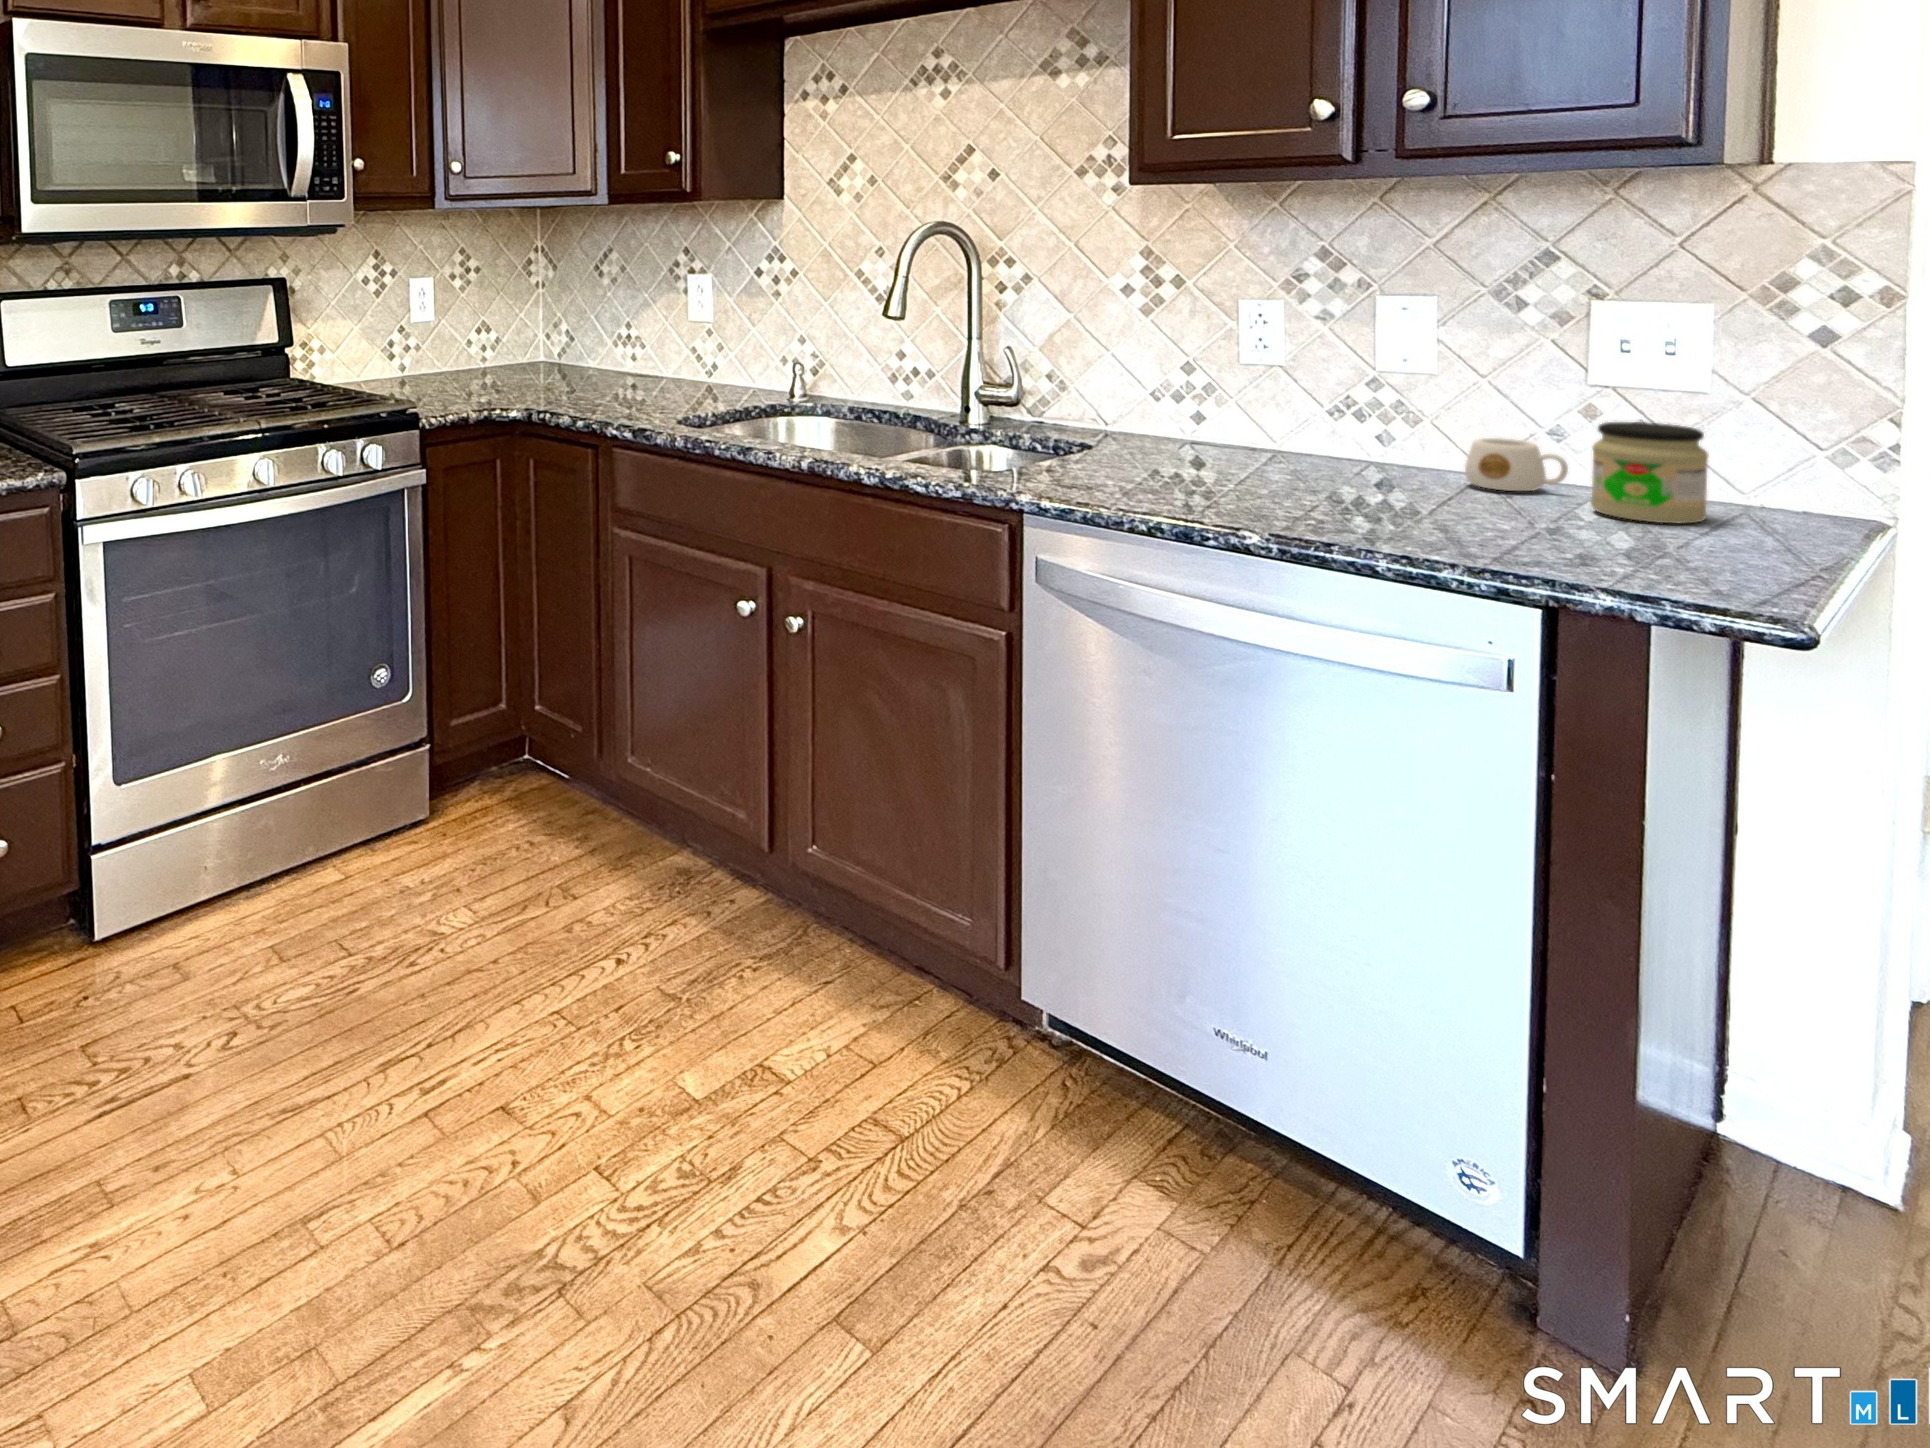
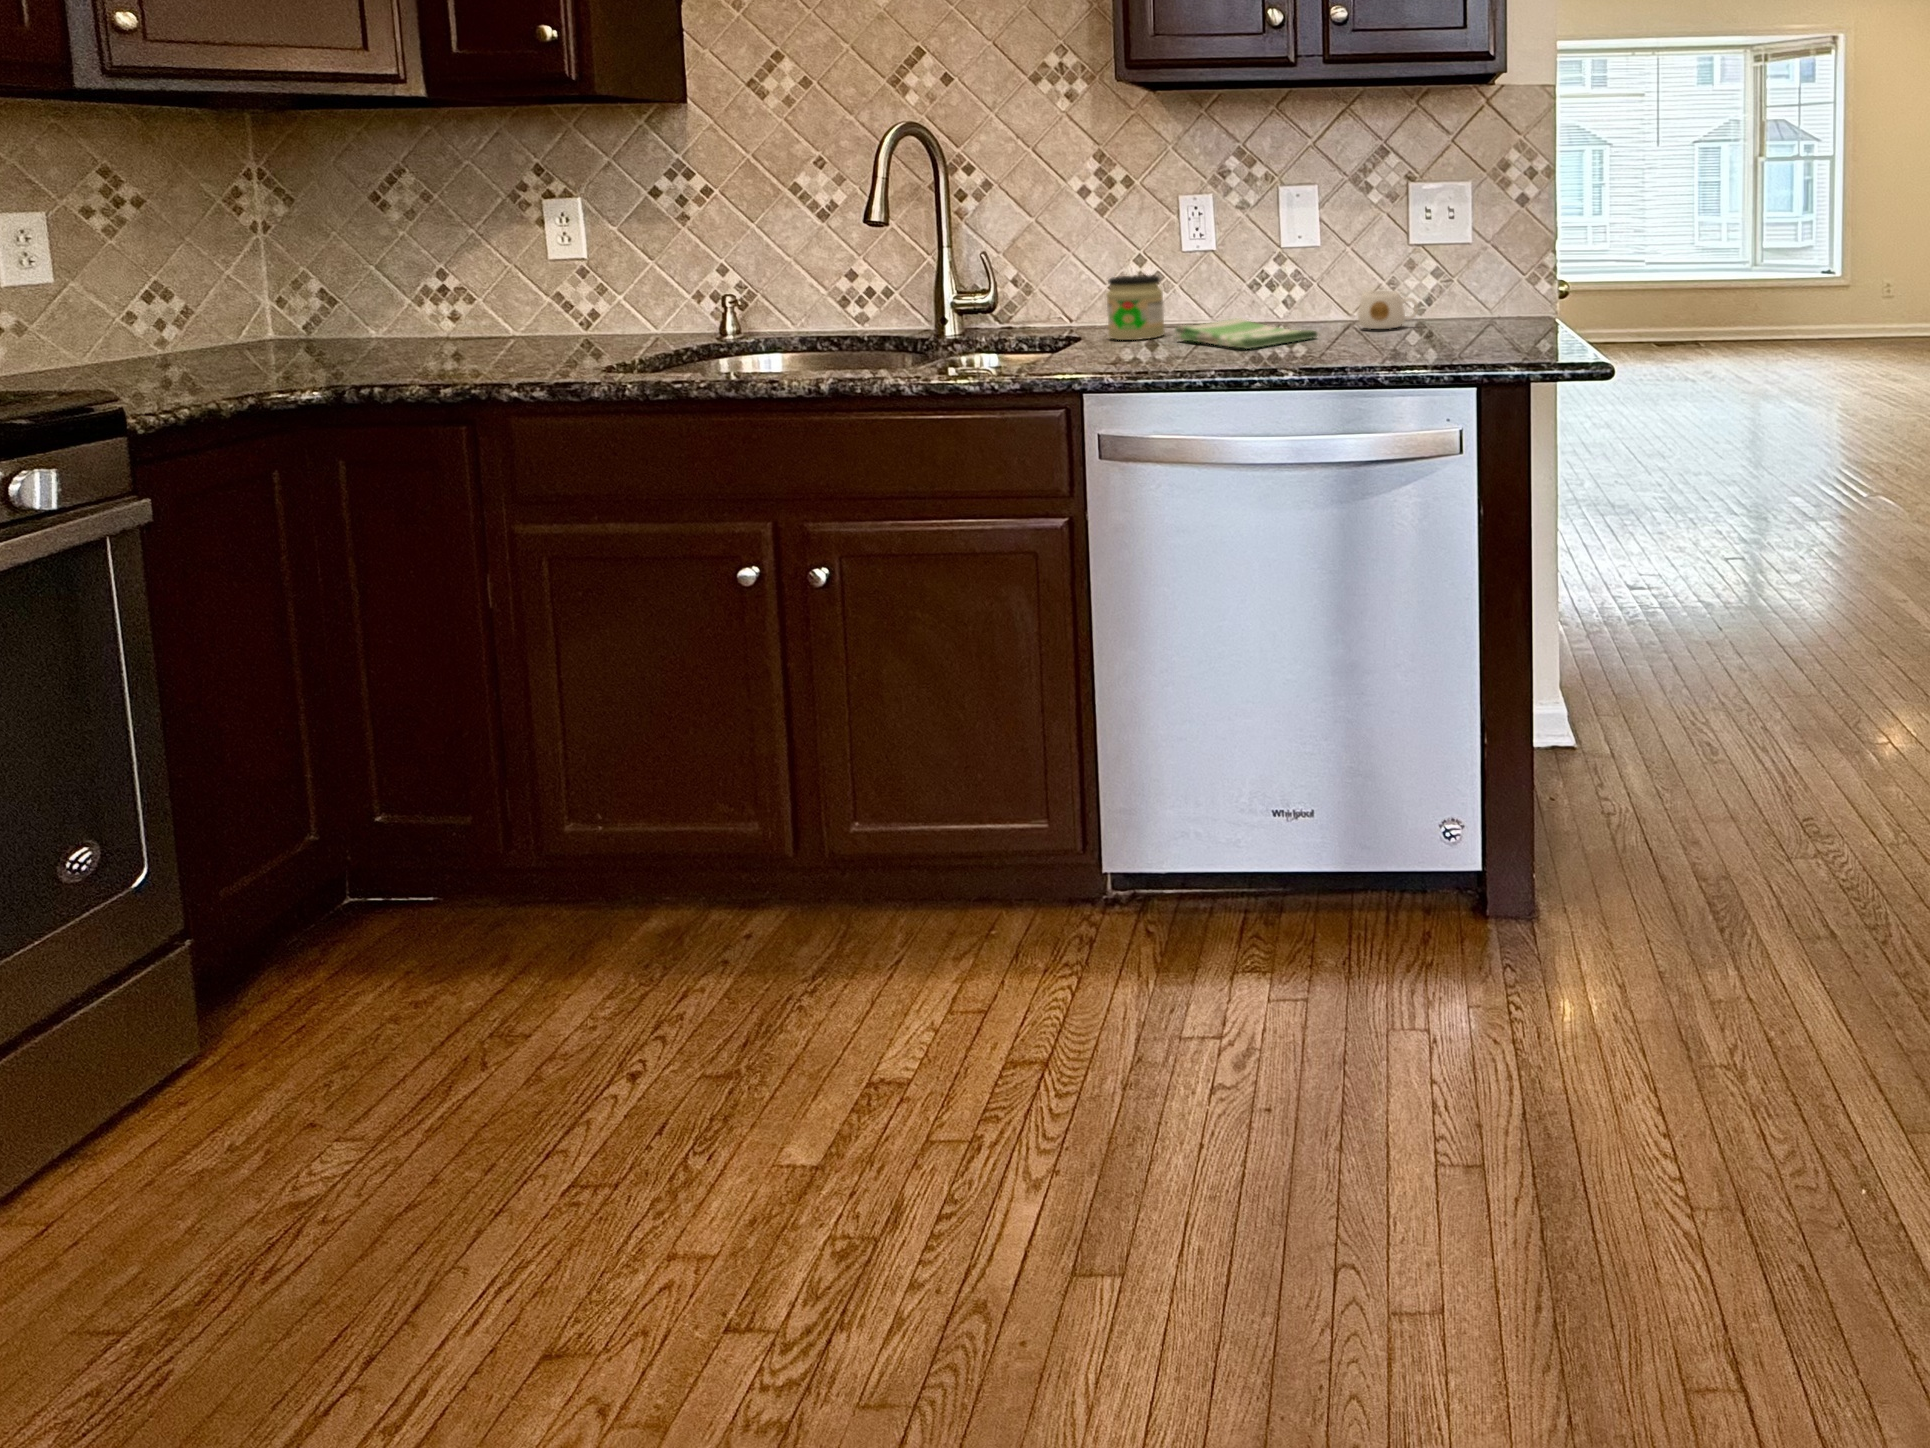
jar: present [1591,422,1709,524] -> present [1106,275,1165,340]
dish towel: none [1199,447,1386,488] -> present [1175,318,1318,349]

